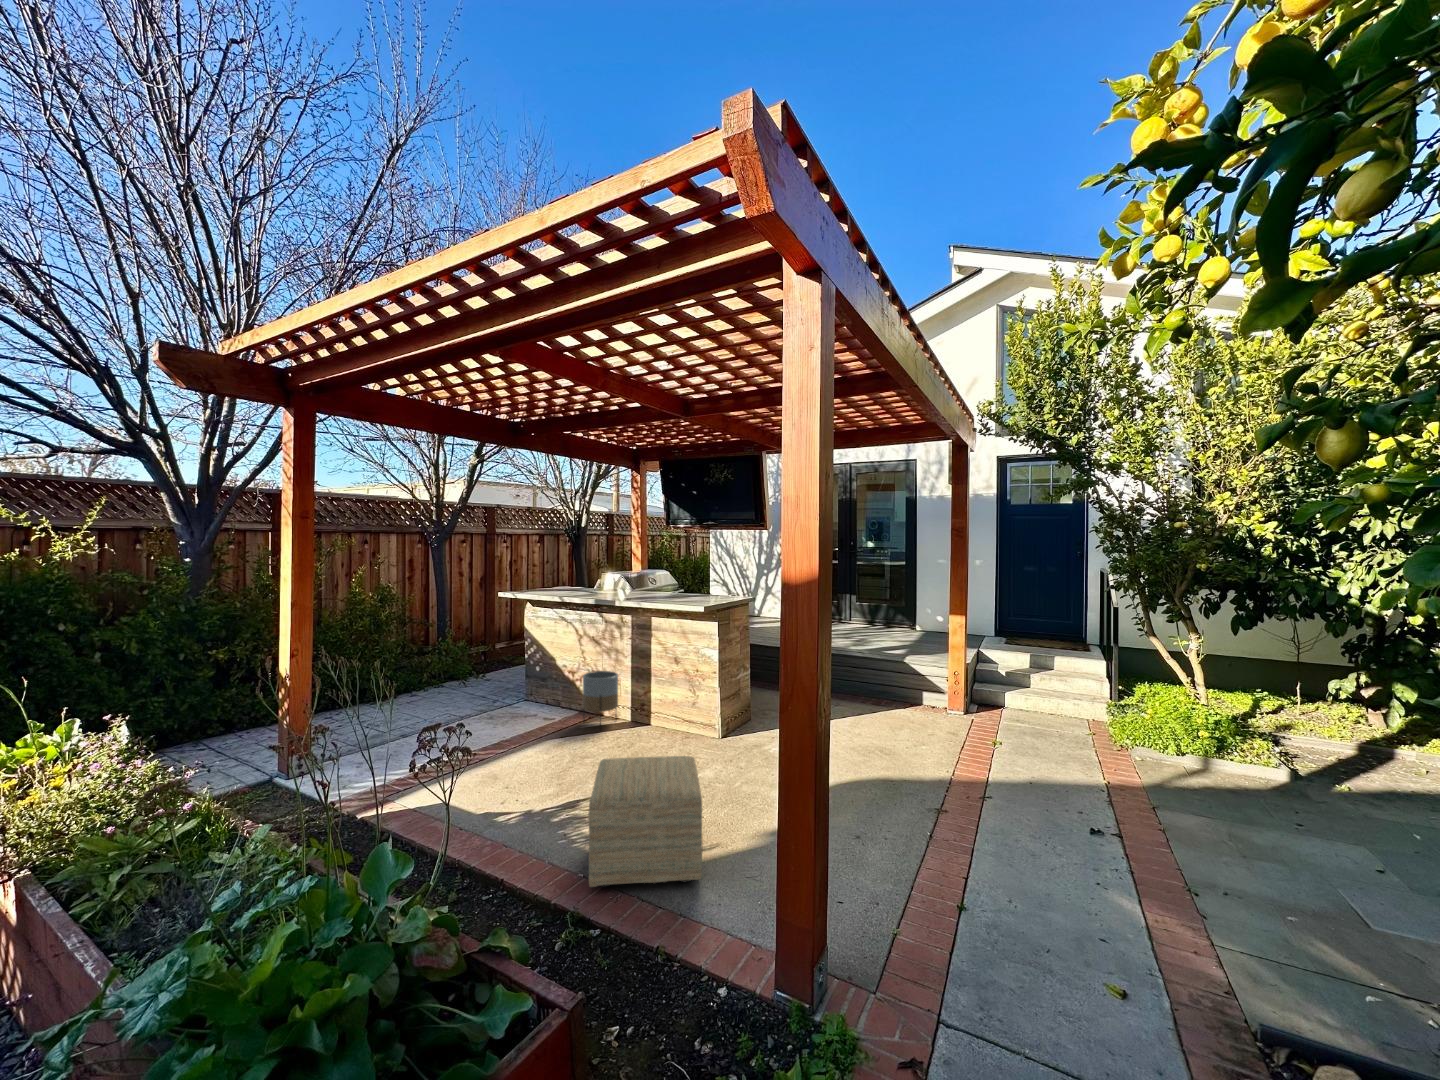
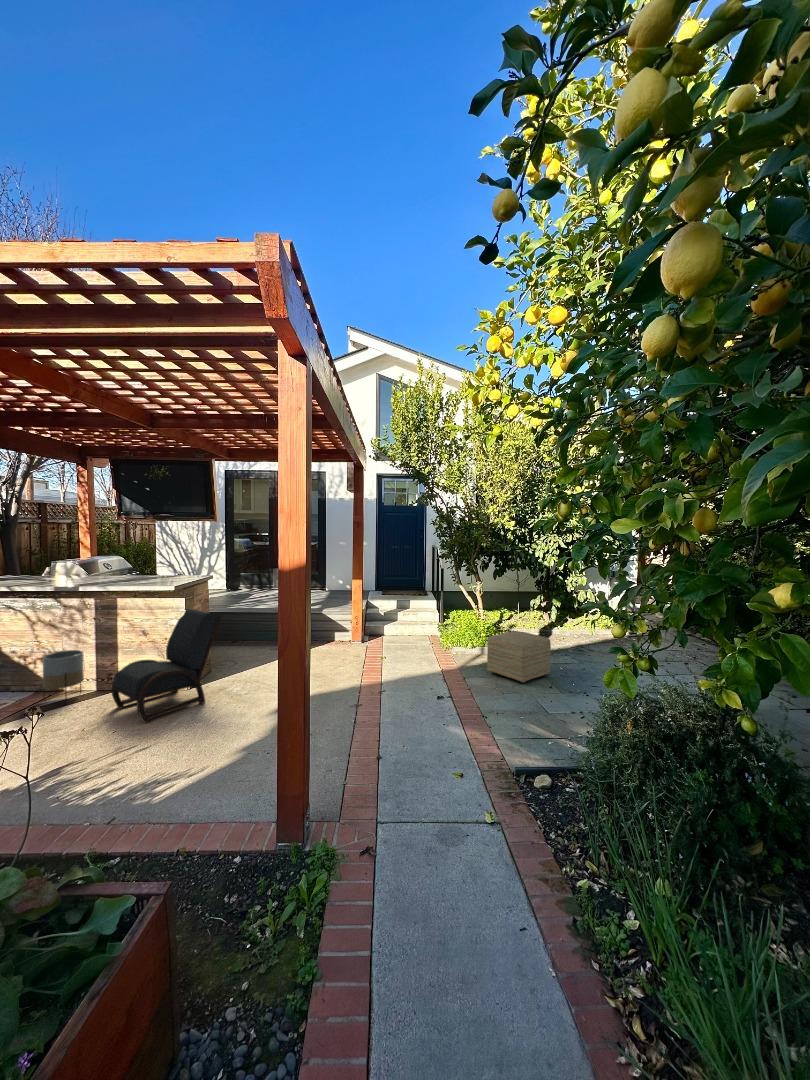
lounge chair: none [639,636,757,770] -> present [111,608,222,723]
ottoman: present [588,756,702,887] -> present [487,631,551,683]

